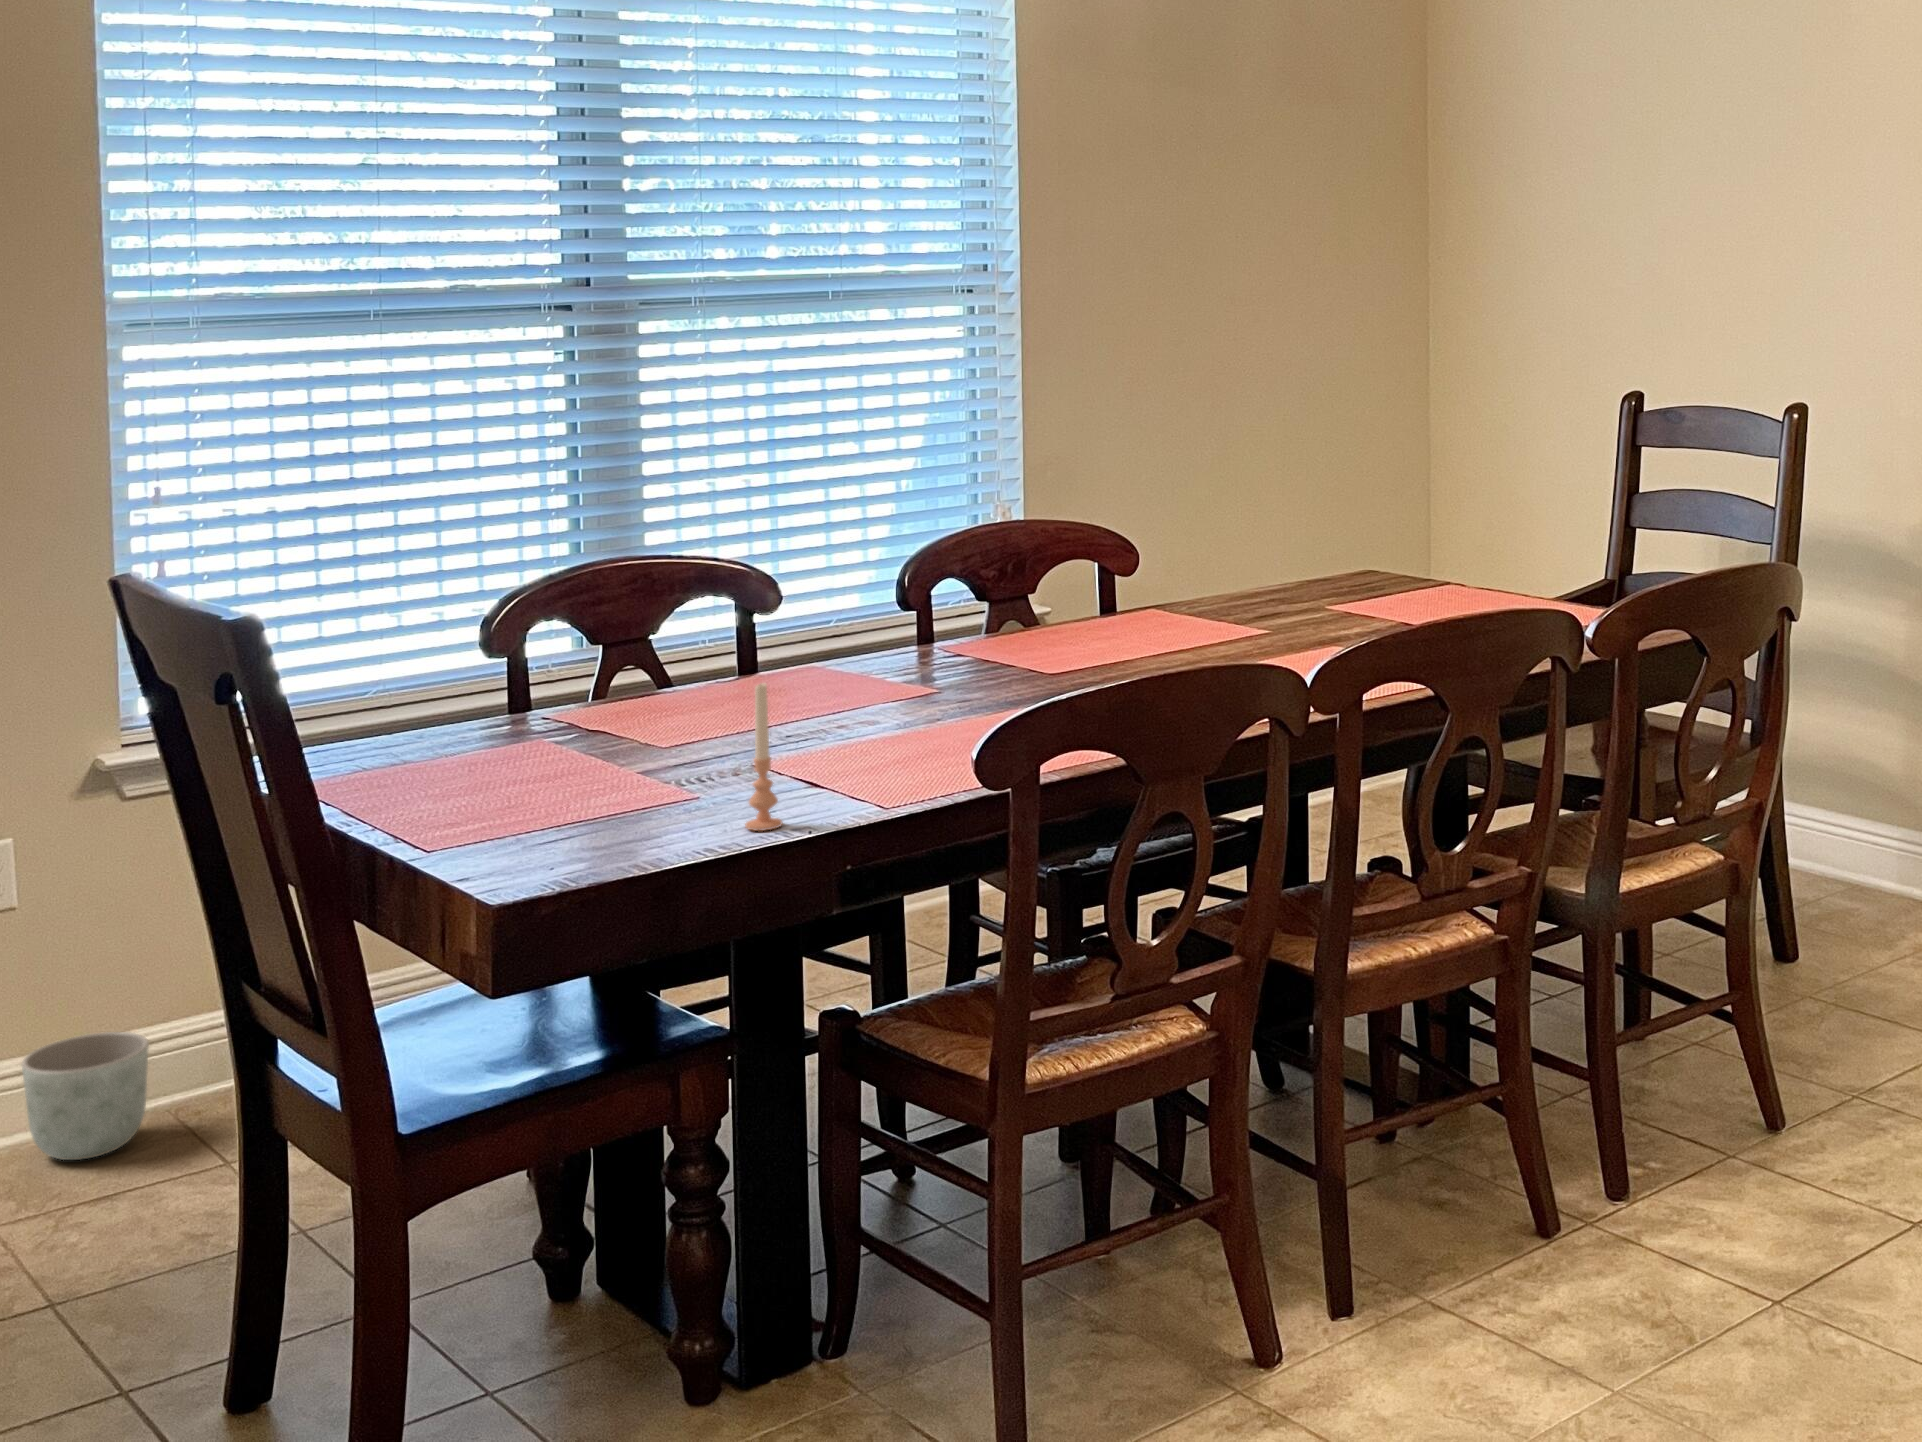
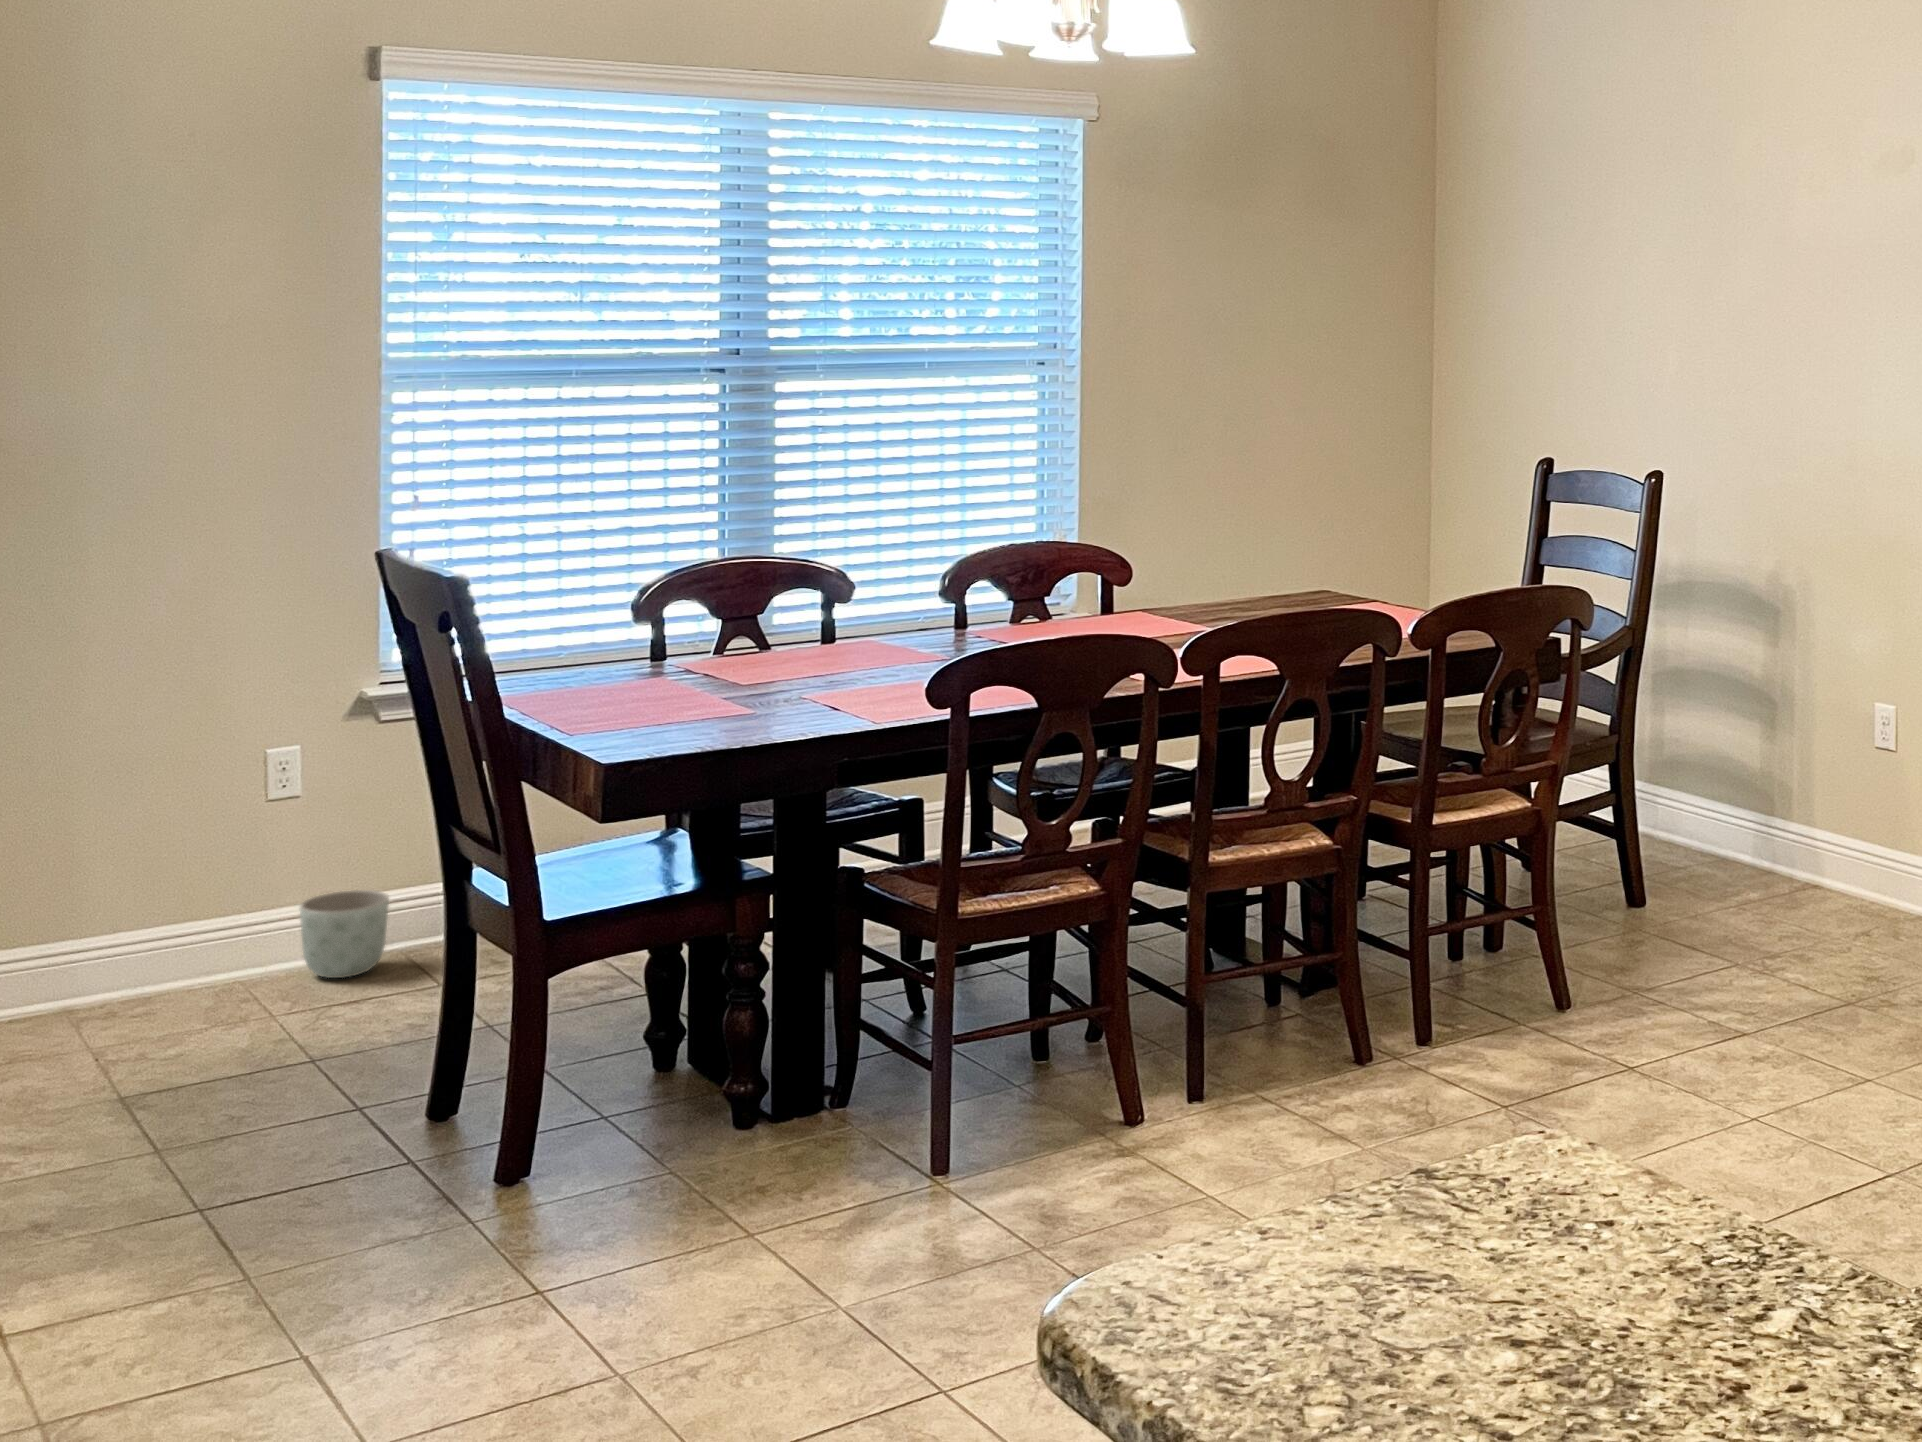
candle: present [745,683,782,831] -> none [783,633,808,733]

